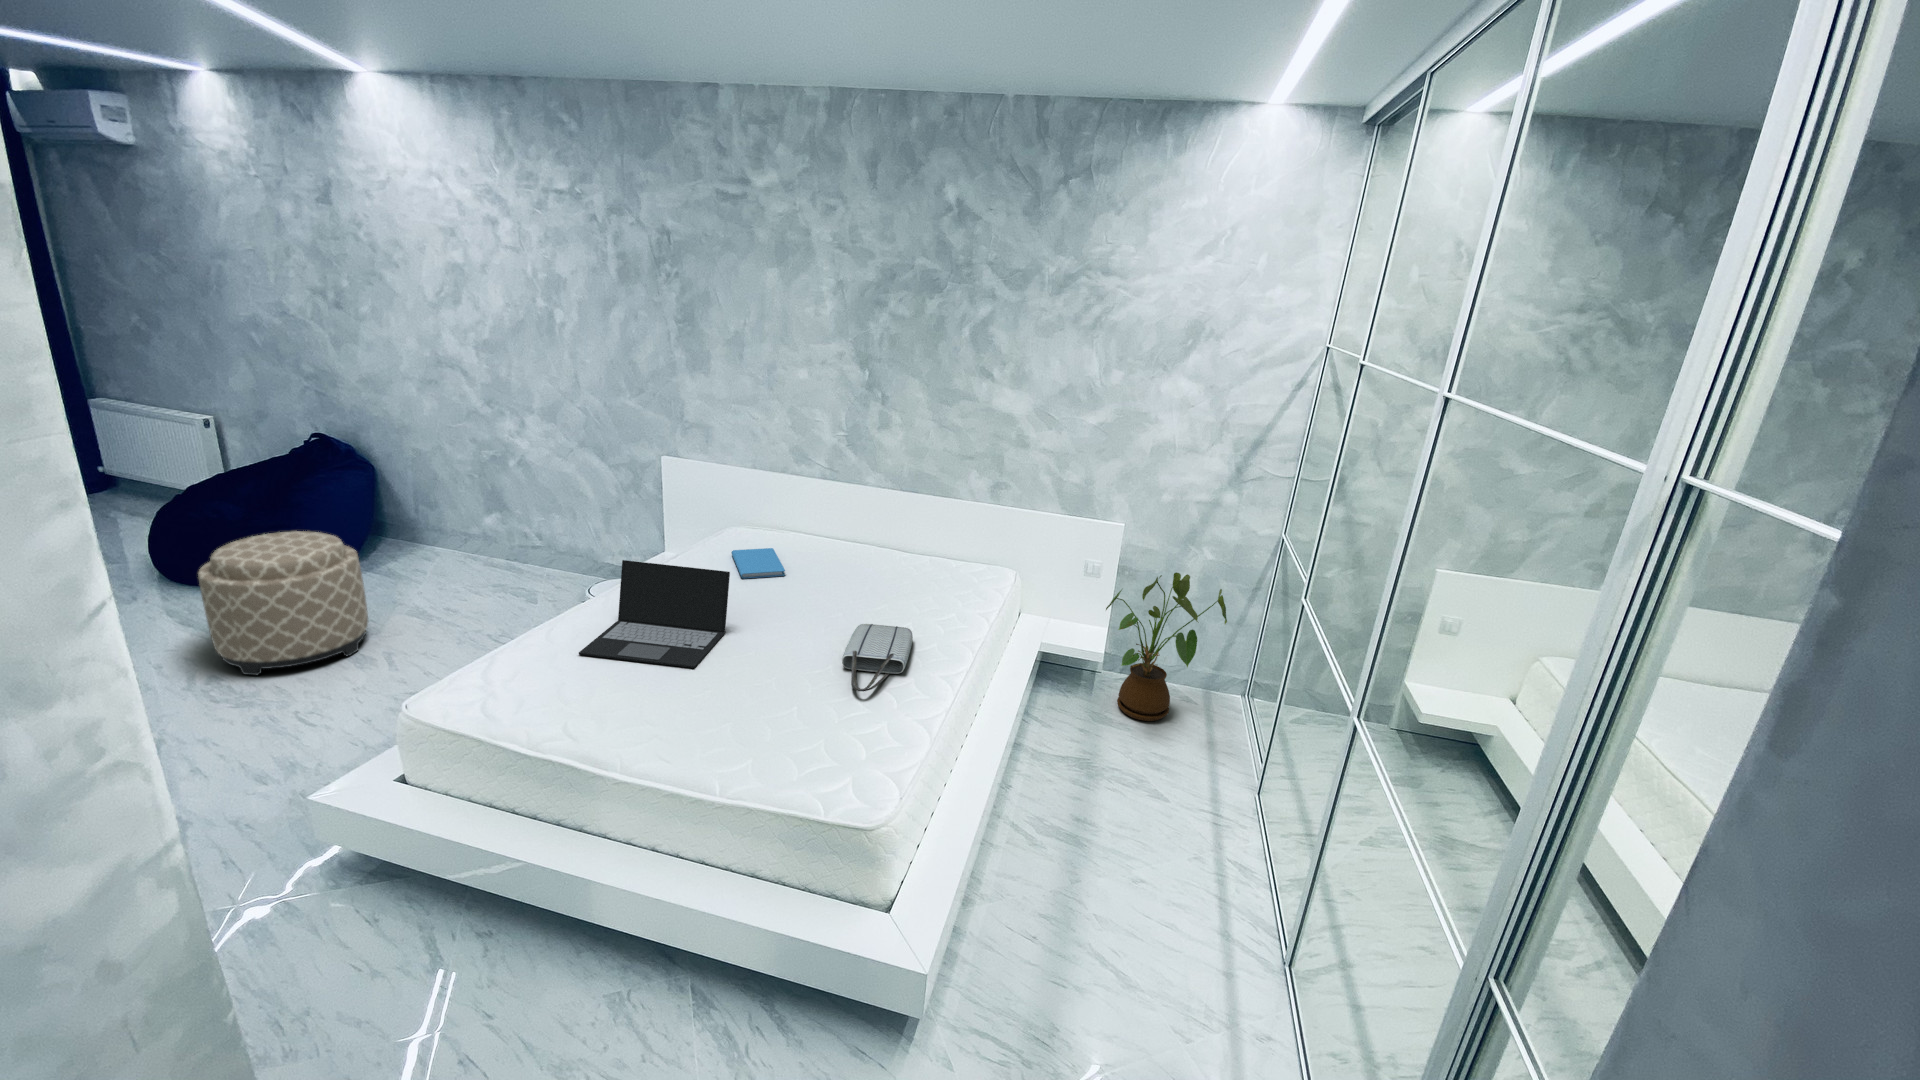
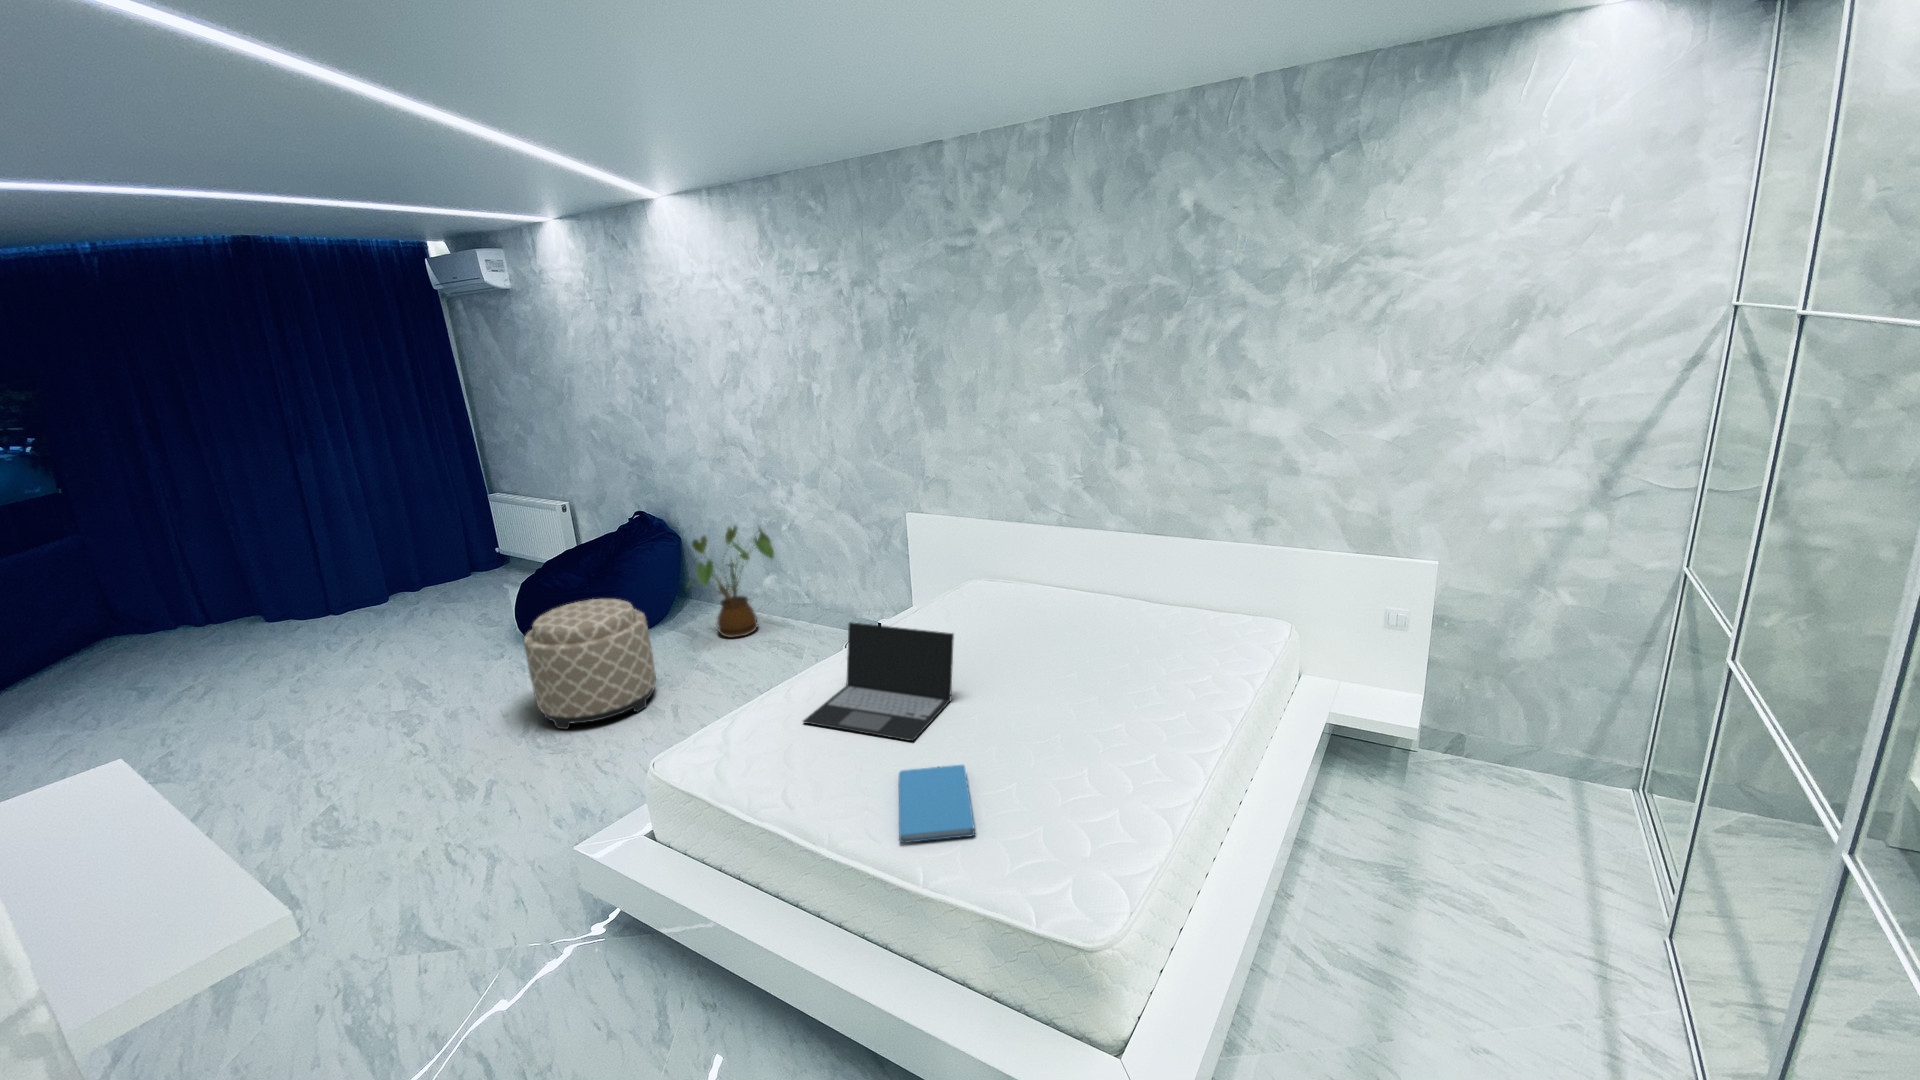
book: present [731,548,785,579] -> present [899,765,975,843]
house plant: present [1106,572,1227,721] -> present [688,526,774,638]
tote bag: present [842,624,913,691] -> none [1075,692,1161,778]

